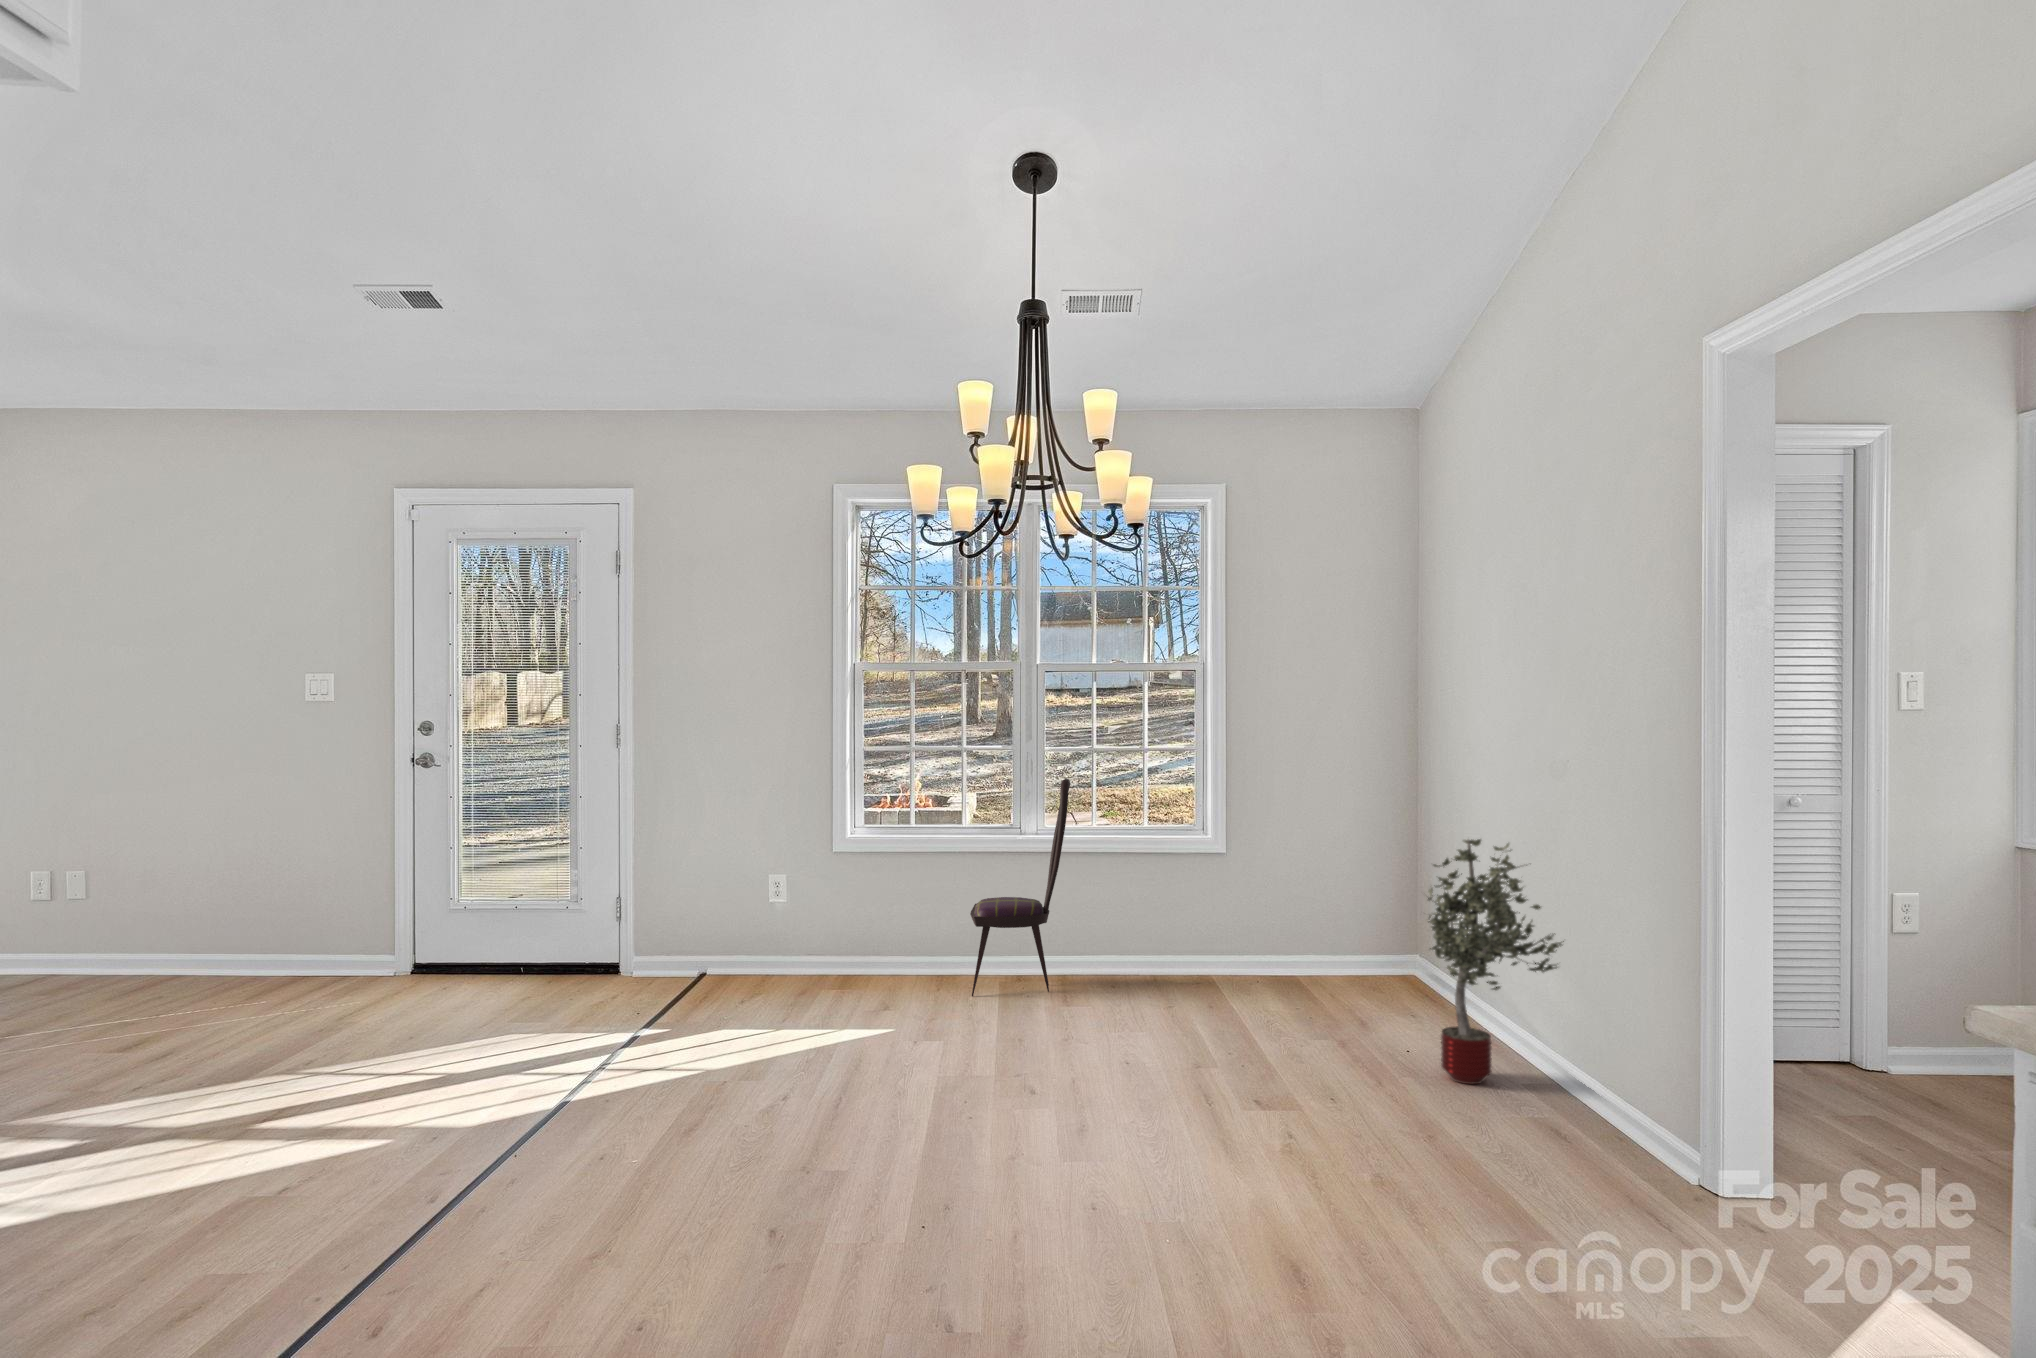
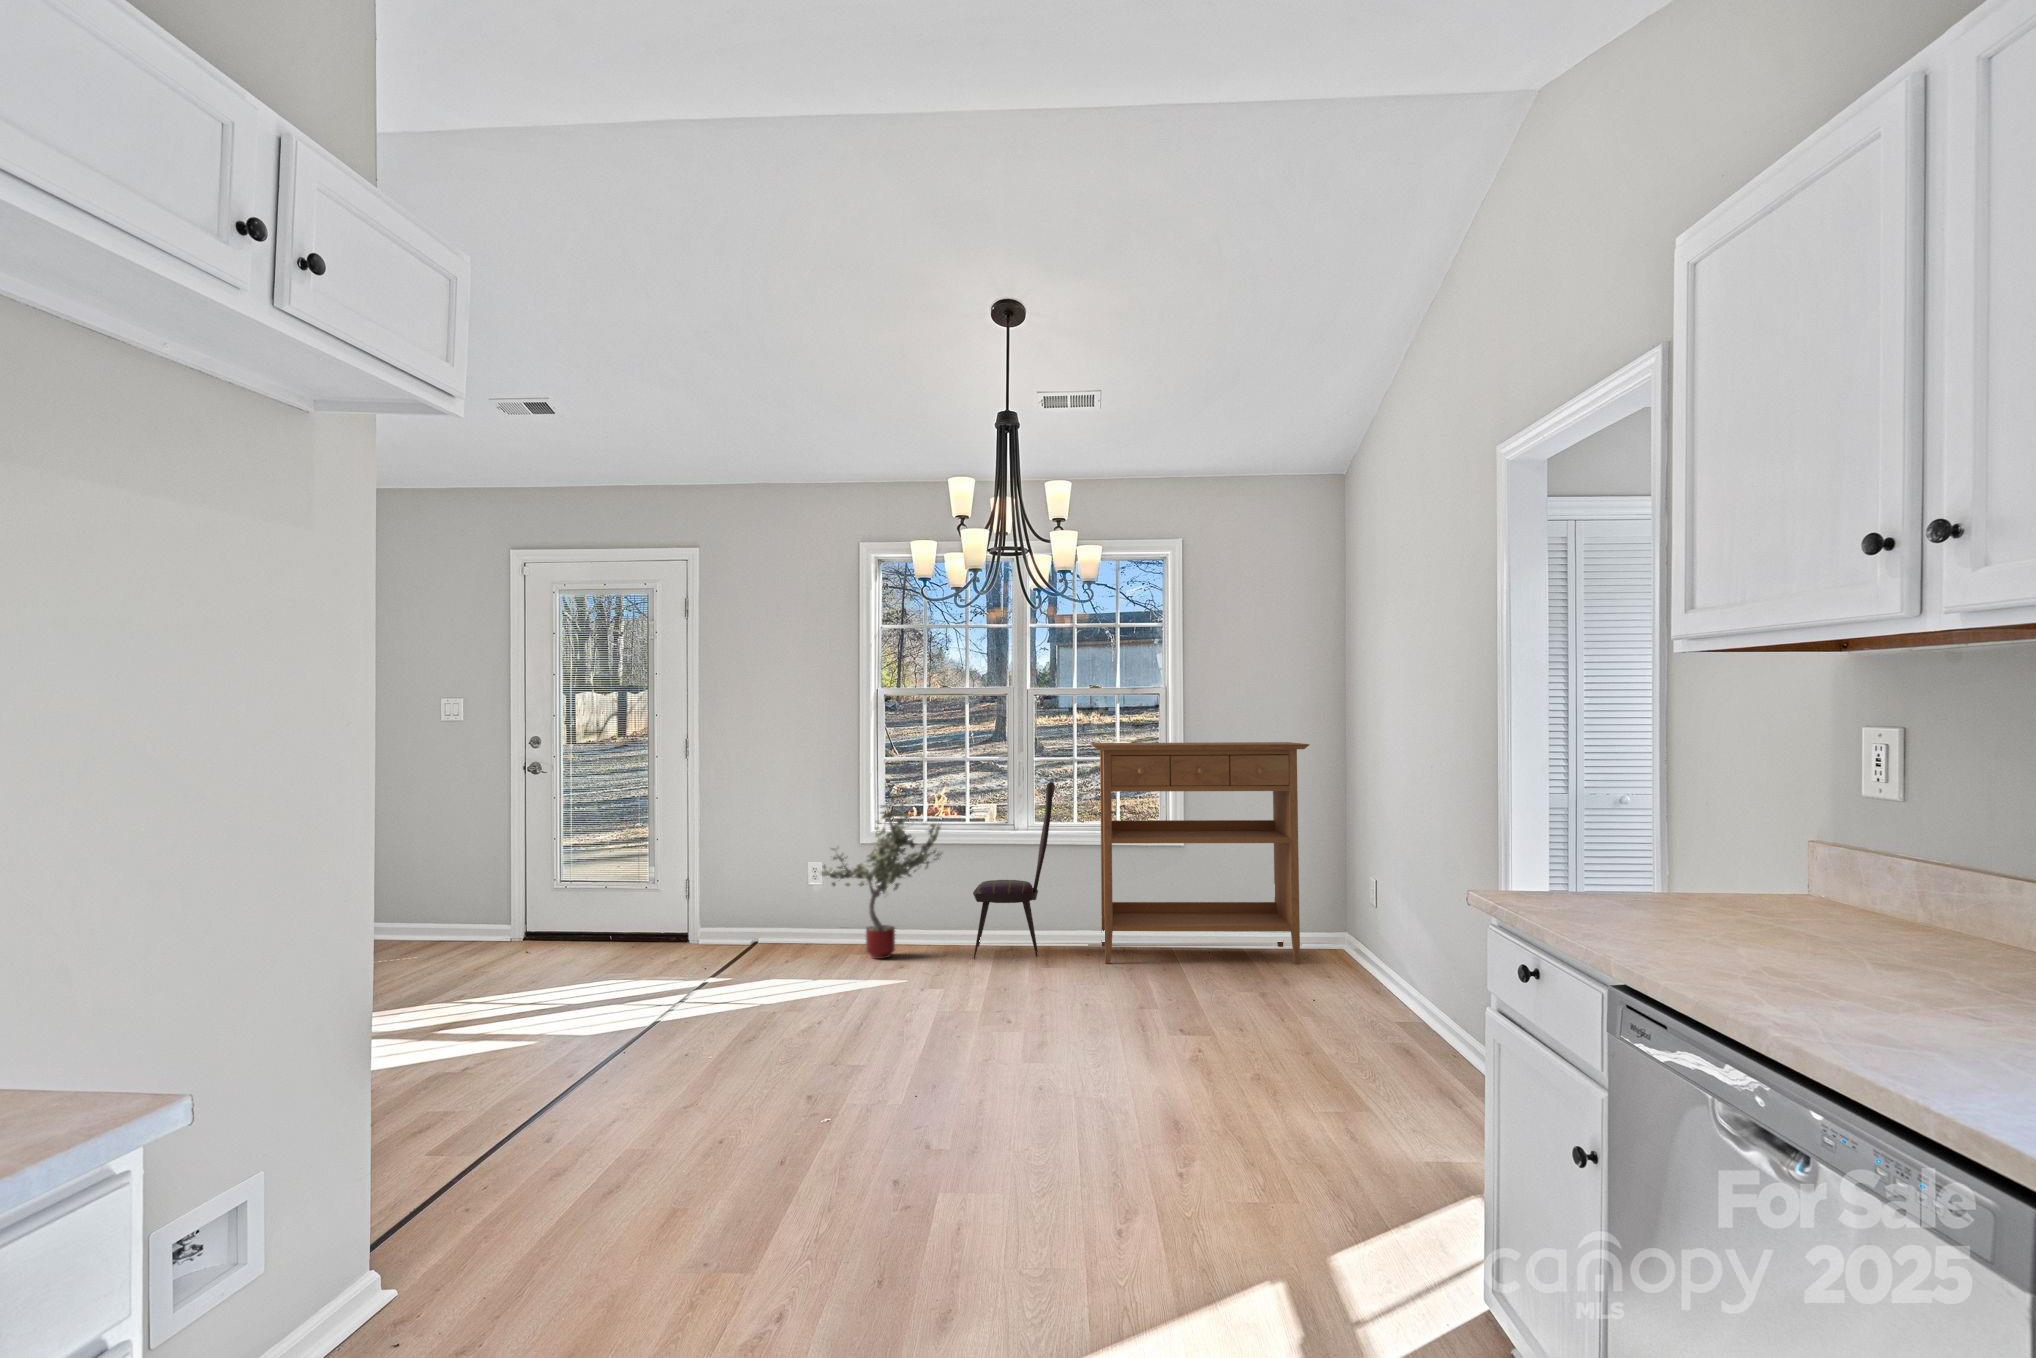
console table: none [1113,731,1387,1003] -> present [1091,742,1309,964]
potted tree: present [1428,839,1564,1084] -> present [821,803,941,959]

